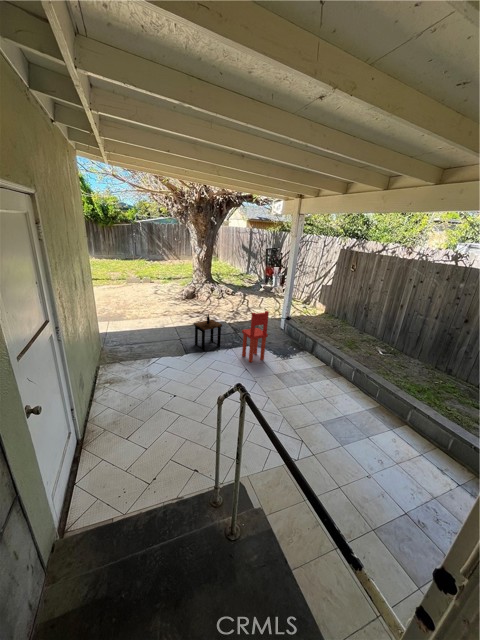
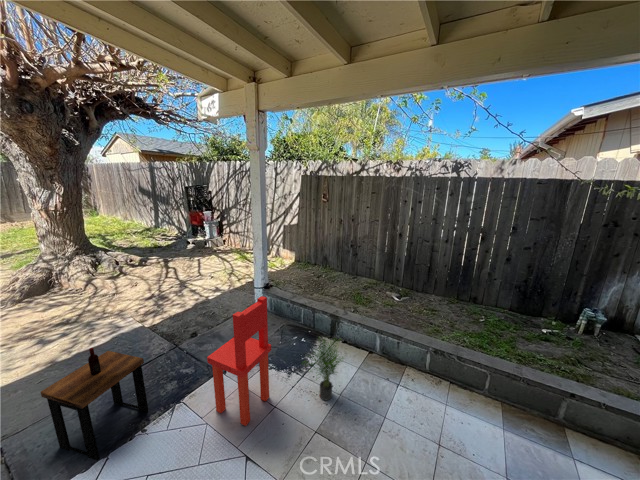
potted plant: none [278,338,301,370] -> present [307,341,341,400]

